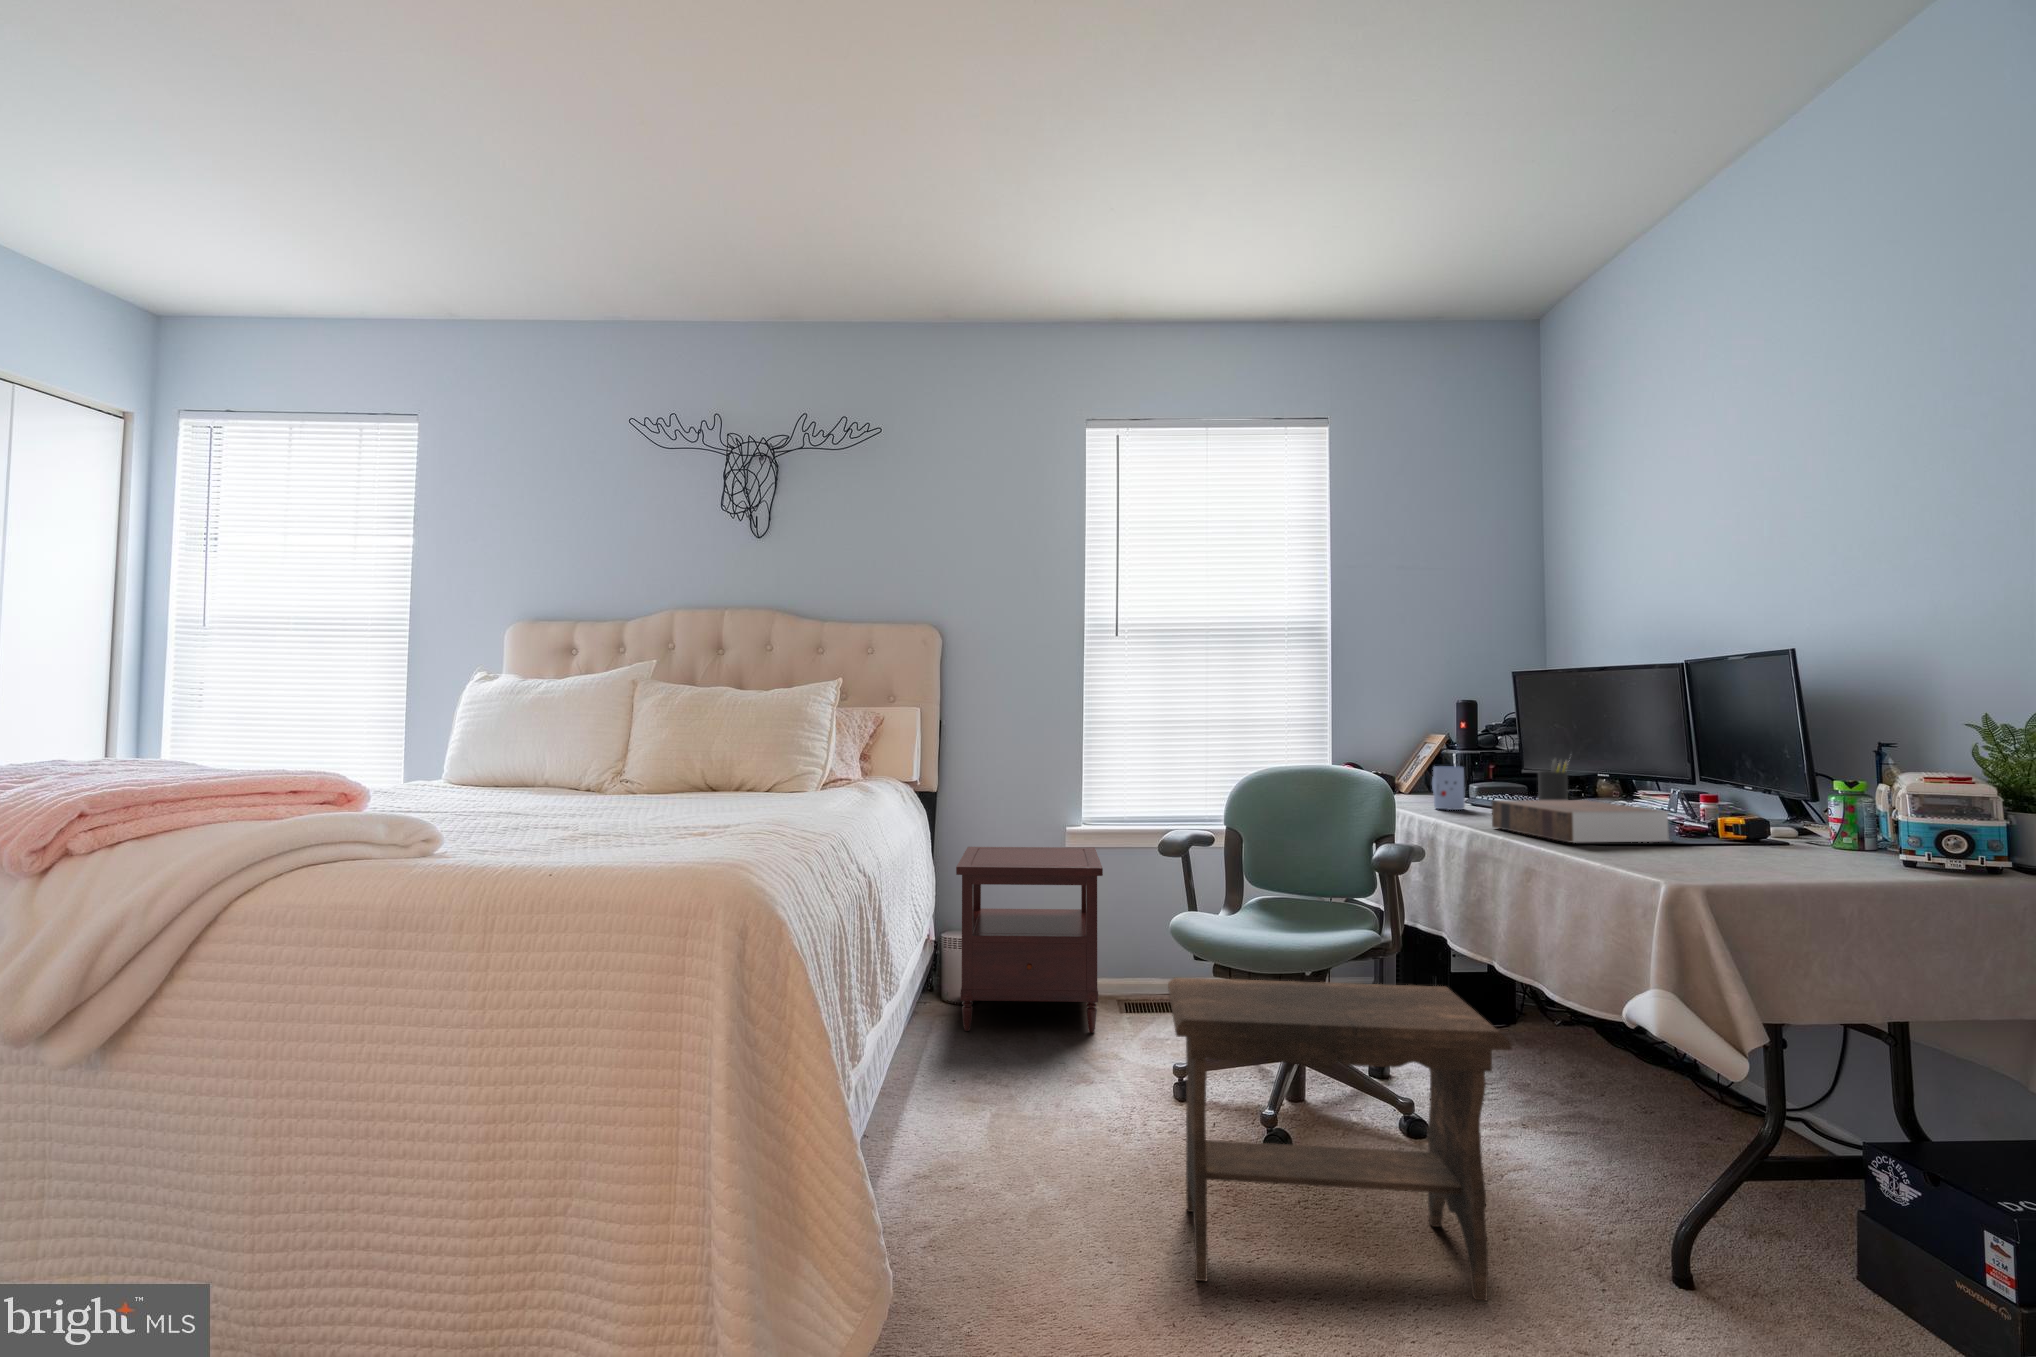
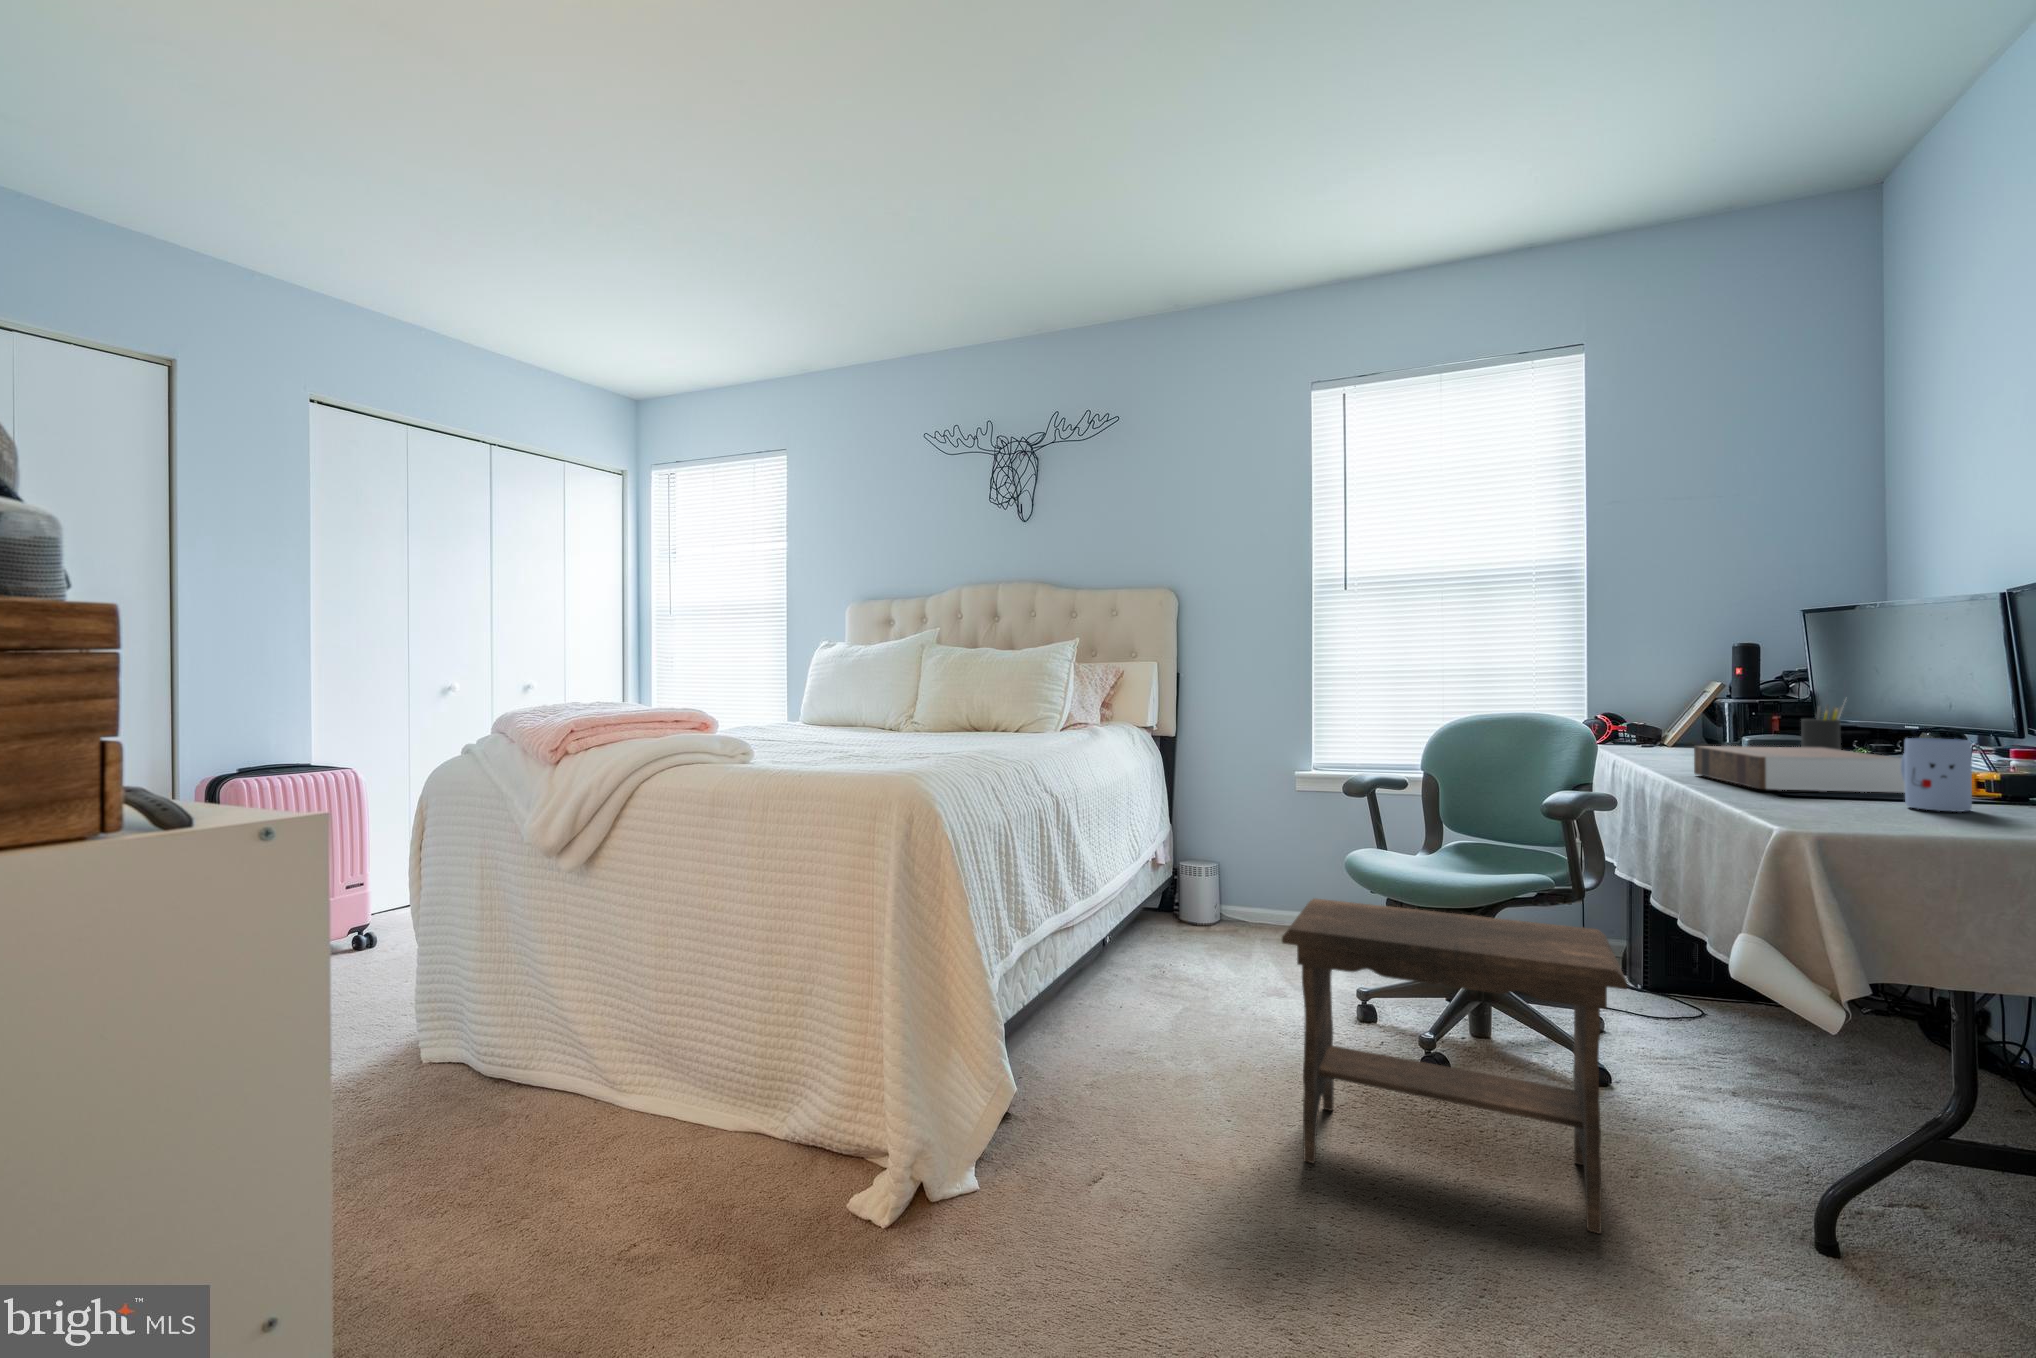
mug: present [1432,766,1465,810] -> present [1901,738,1972,812]
side table: present [956,847,1103,1033] -> none [1176,786,1322,958]

